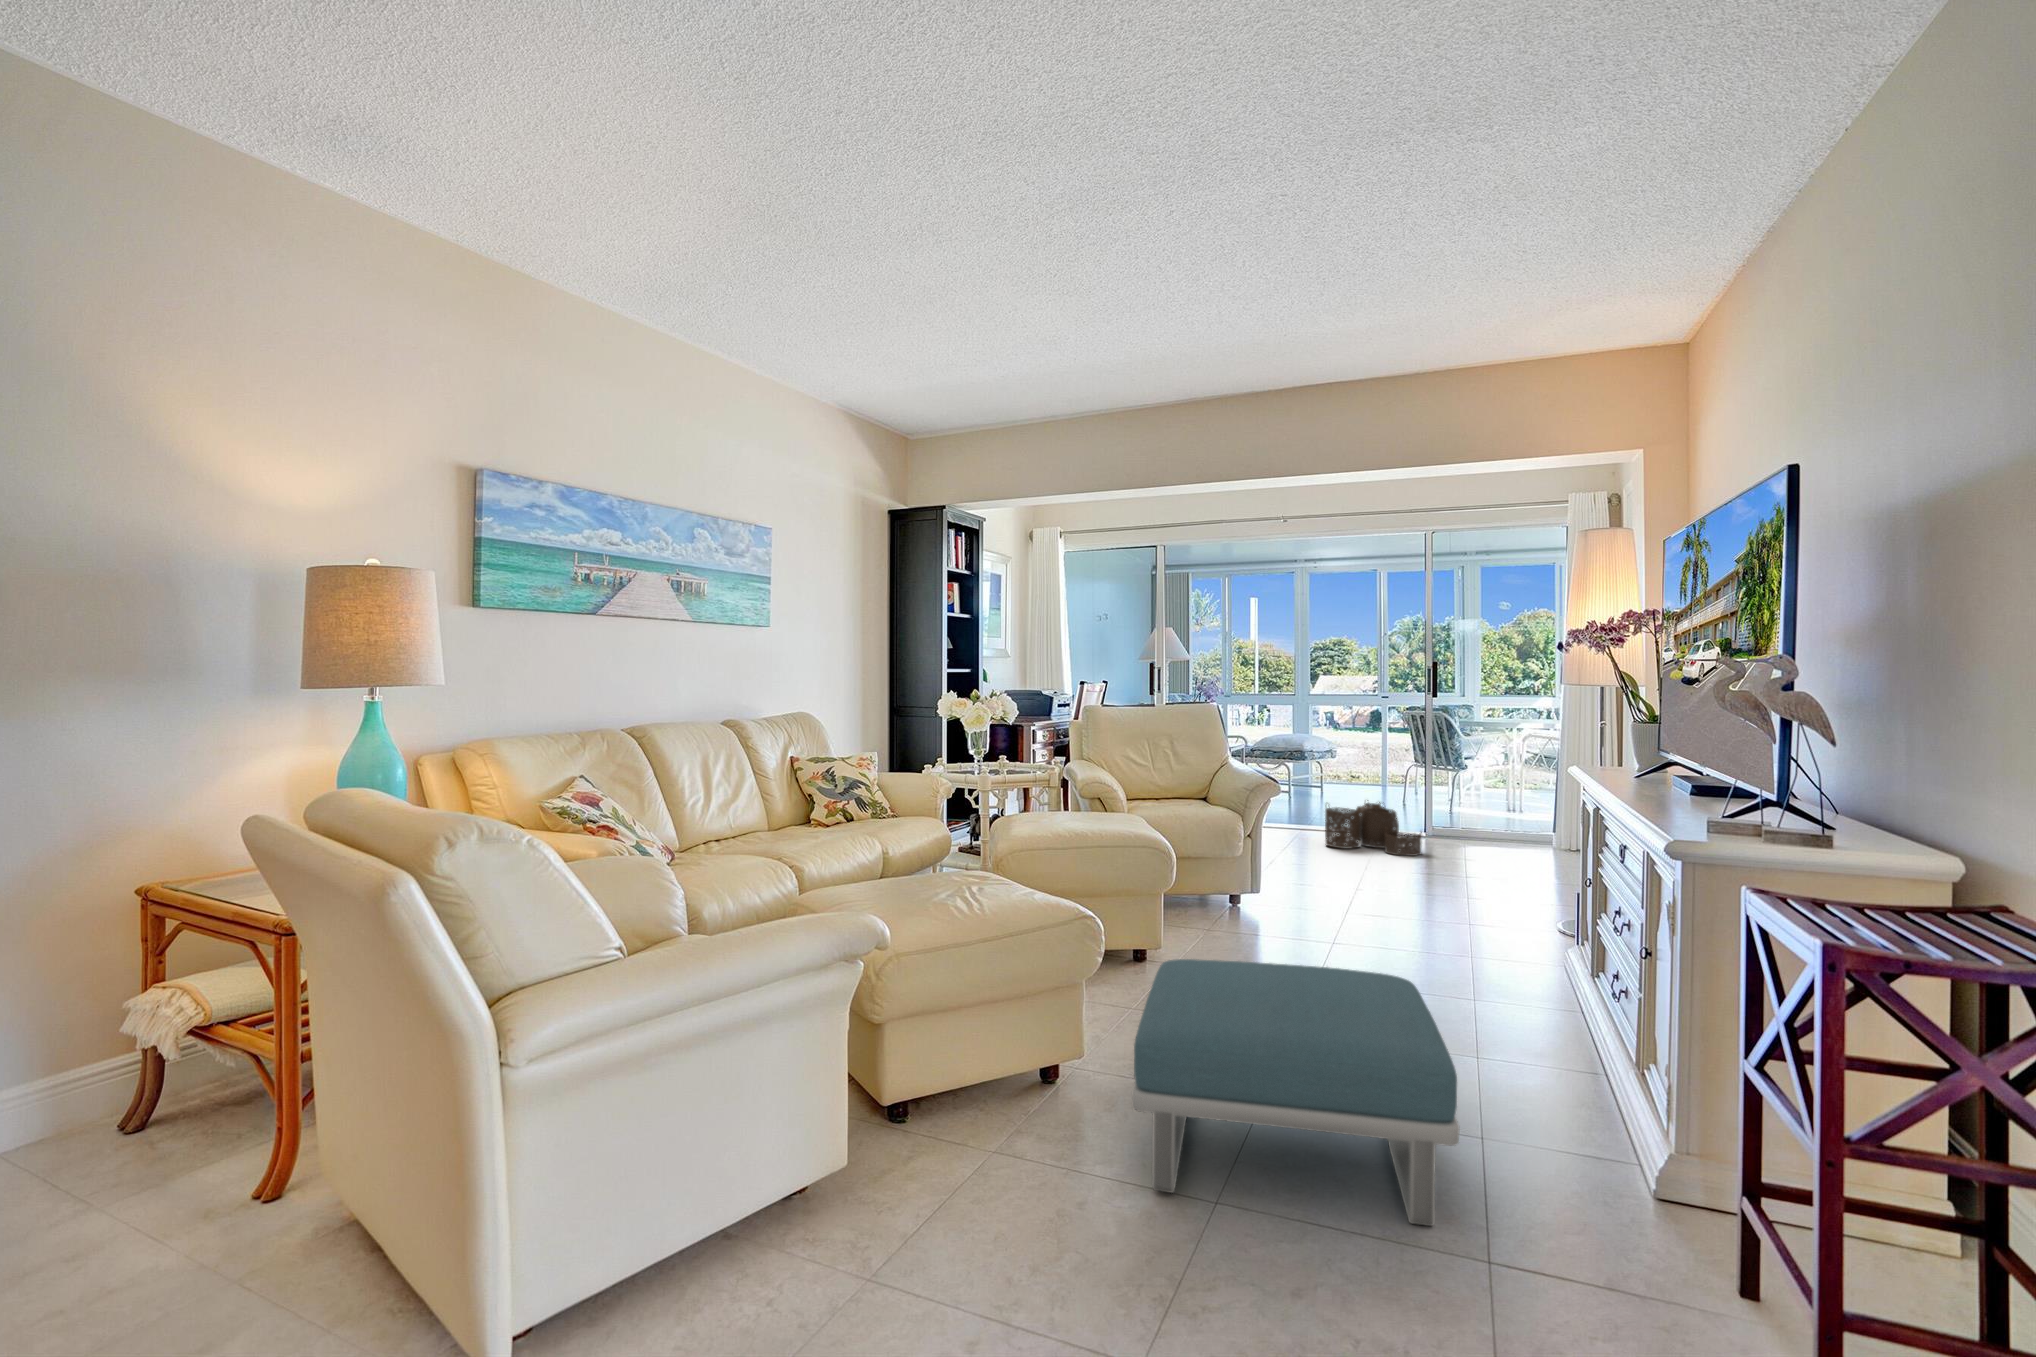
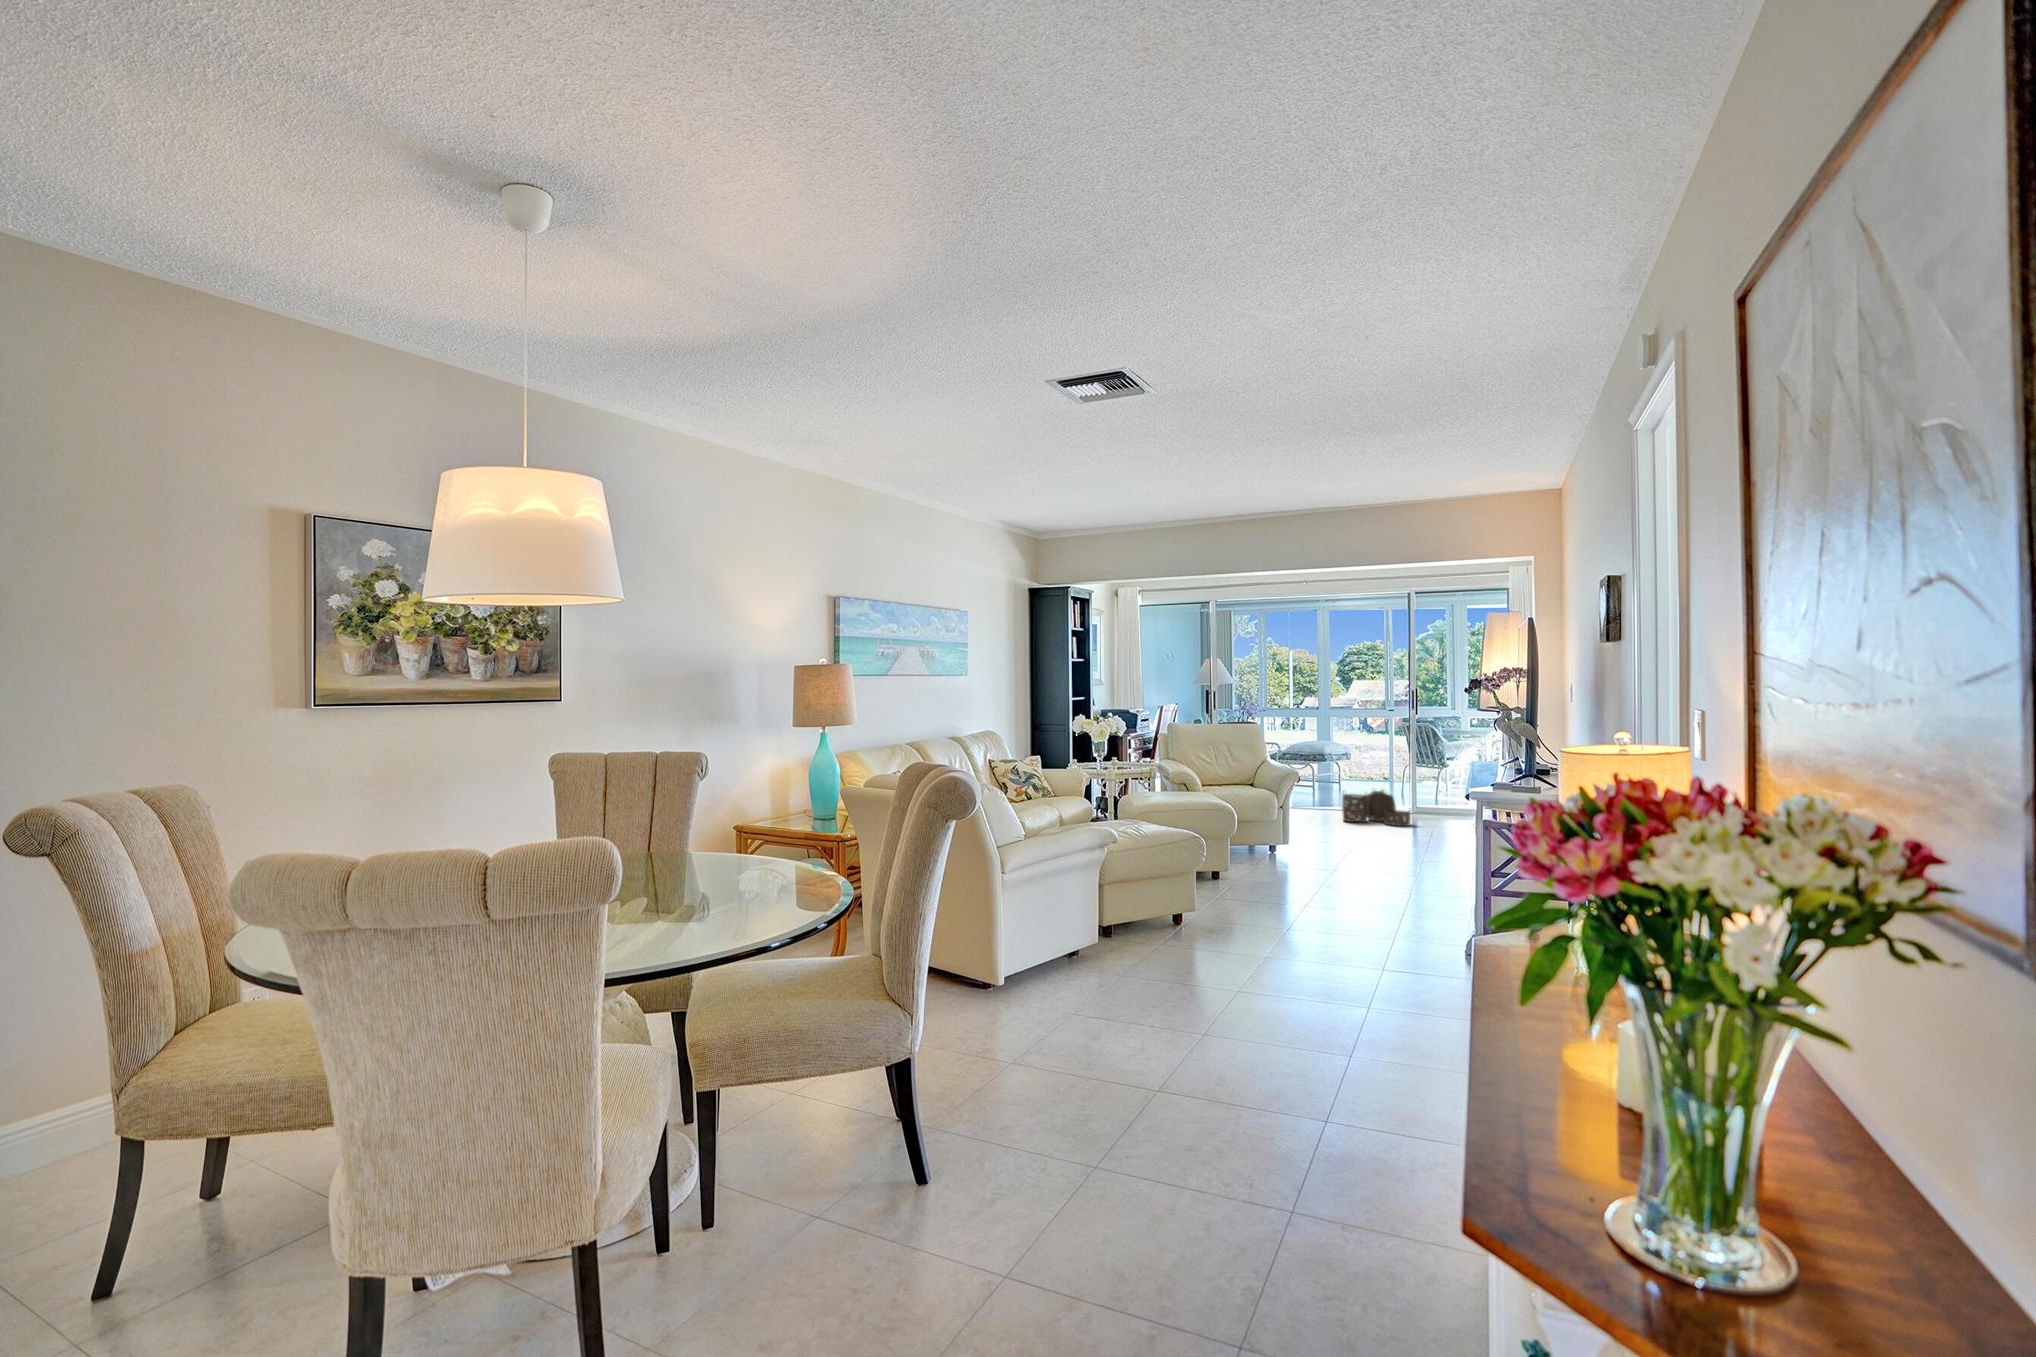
footstool: present [1132,959,1459,1226] -> none [1217,859,1368,963]

